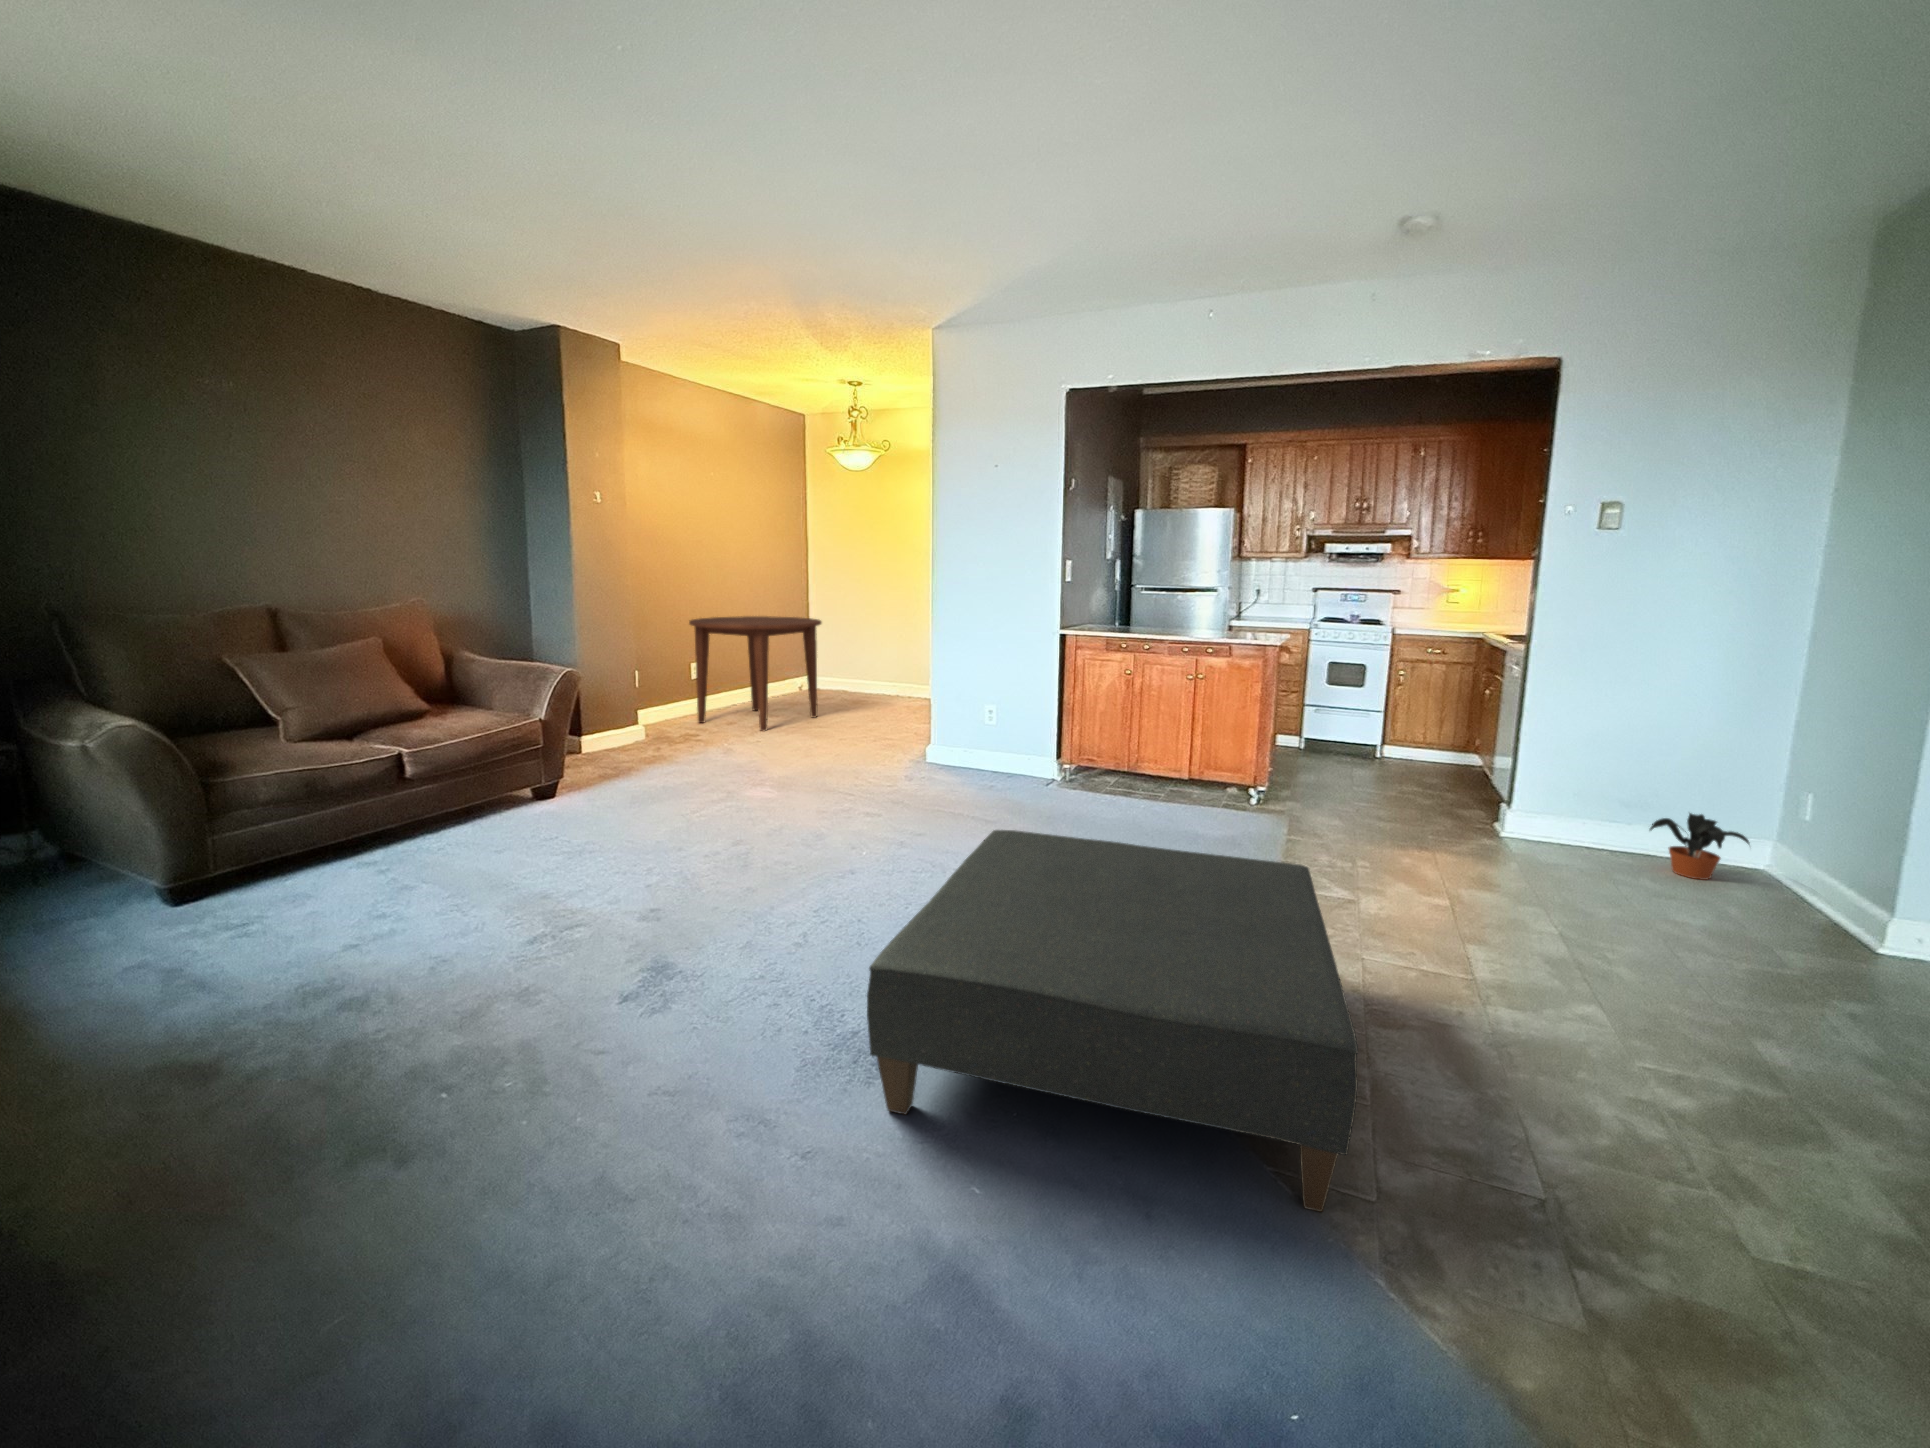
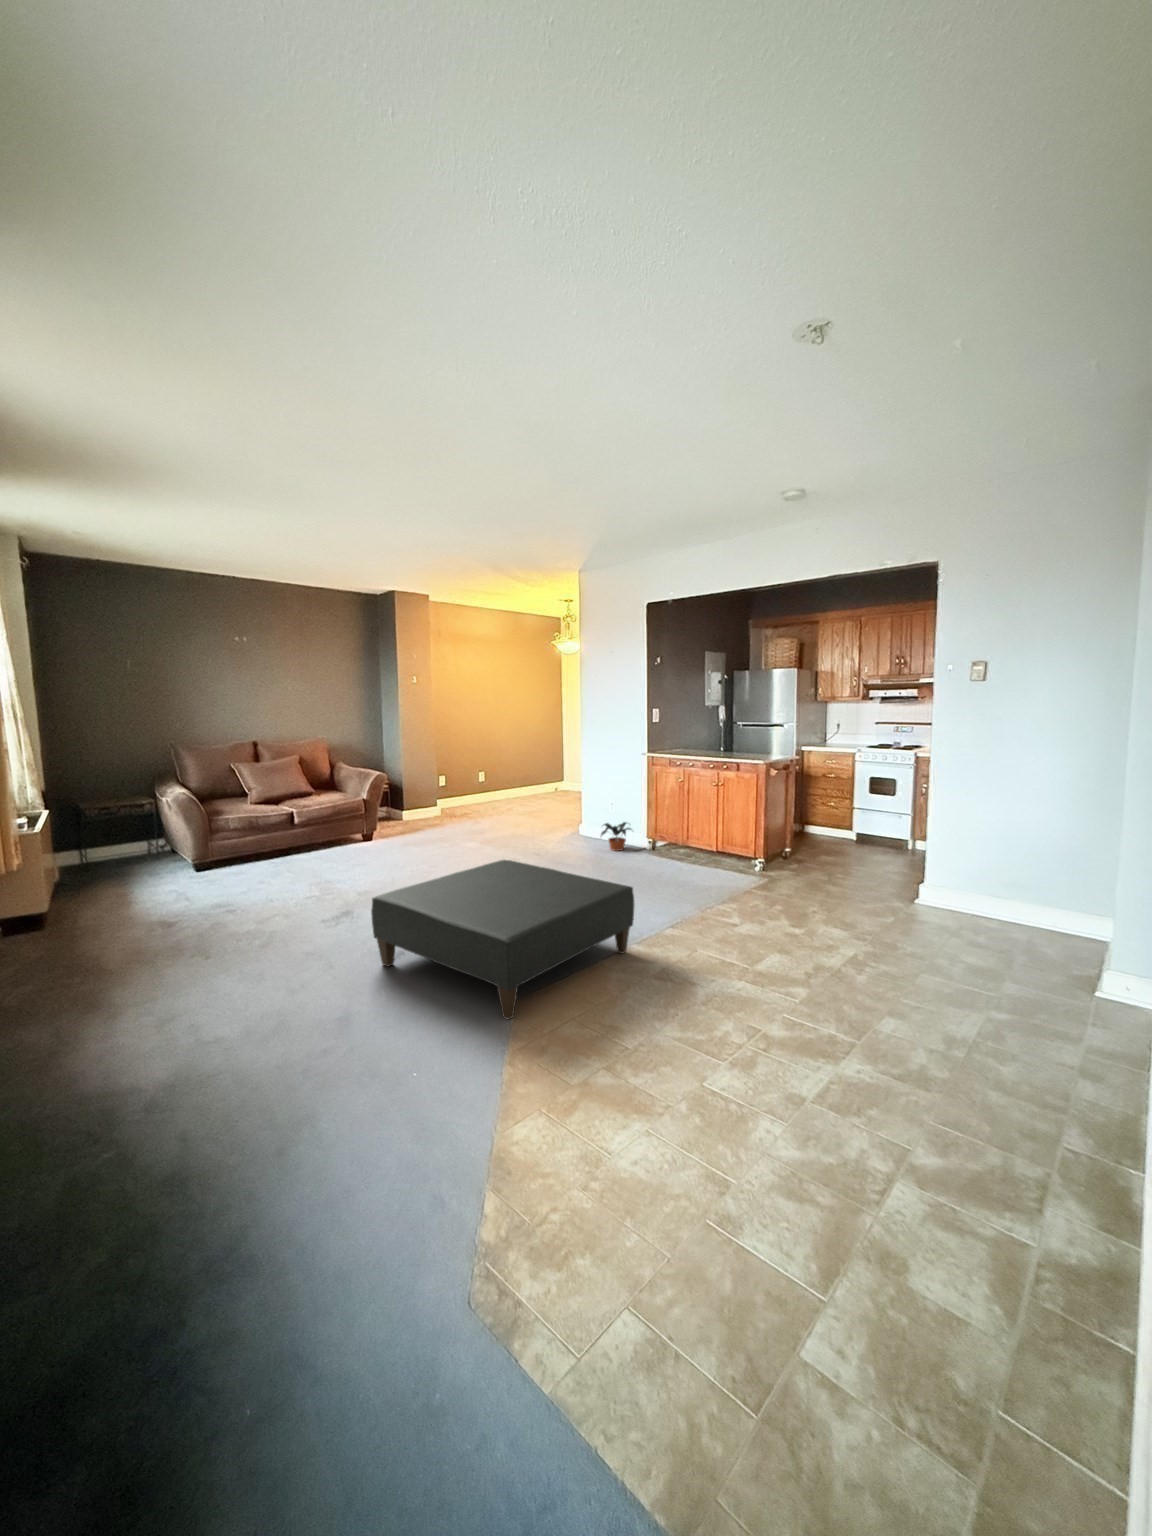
dining table: present [689,616,822,731] -> none [470,744,548,814]
potted plant: present [1650,813,1749,880] -> present [601,822,631,851]

